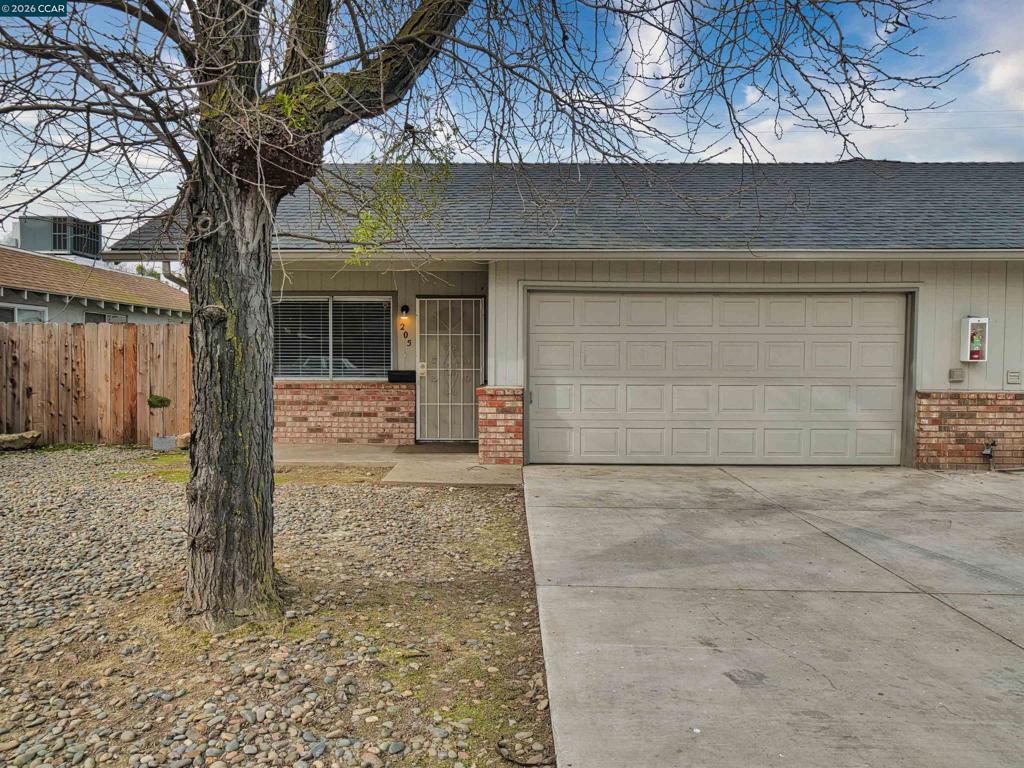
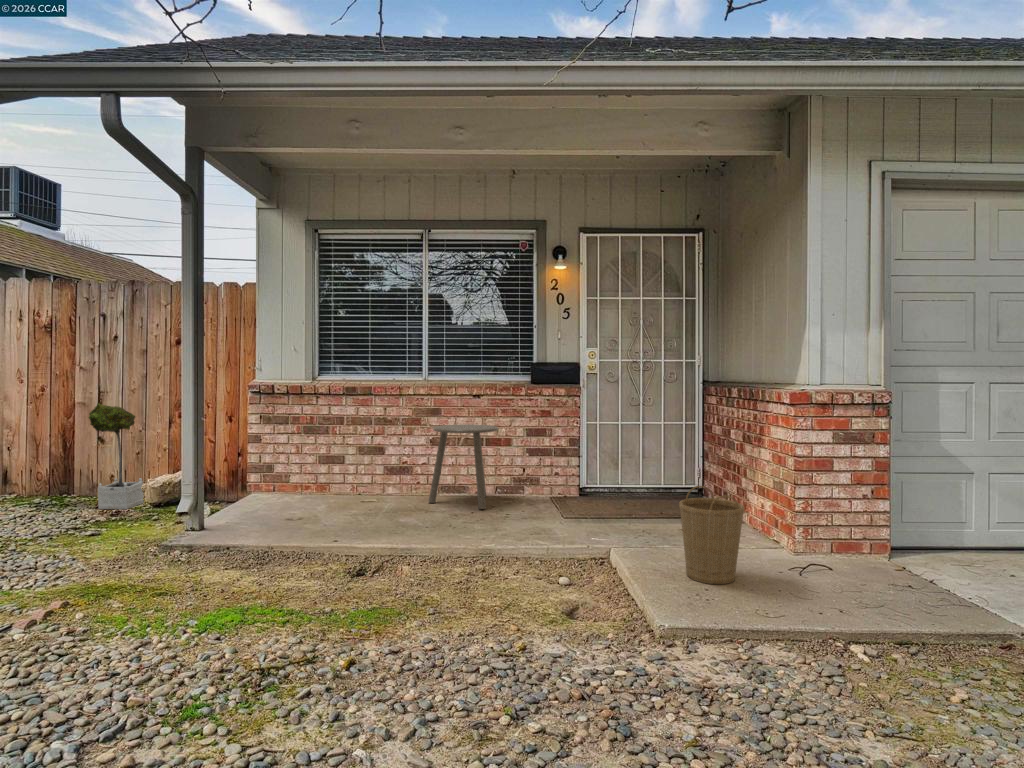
side table: none [330,405,367,449] -> present [429,424,498,509]
basket: none [418,431,444,470] -> present [679,486,744,584]

